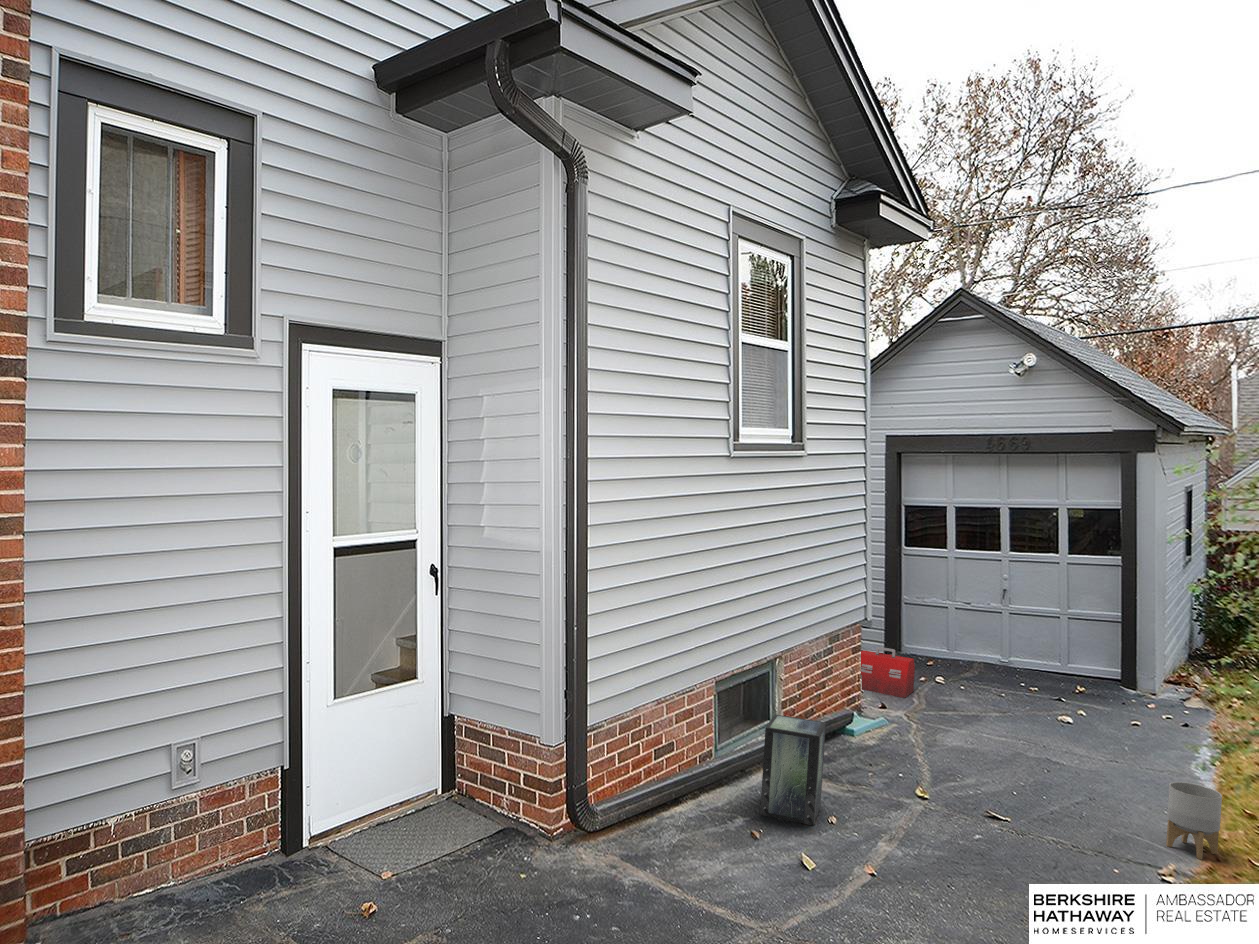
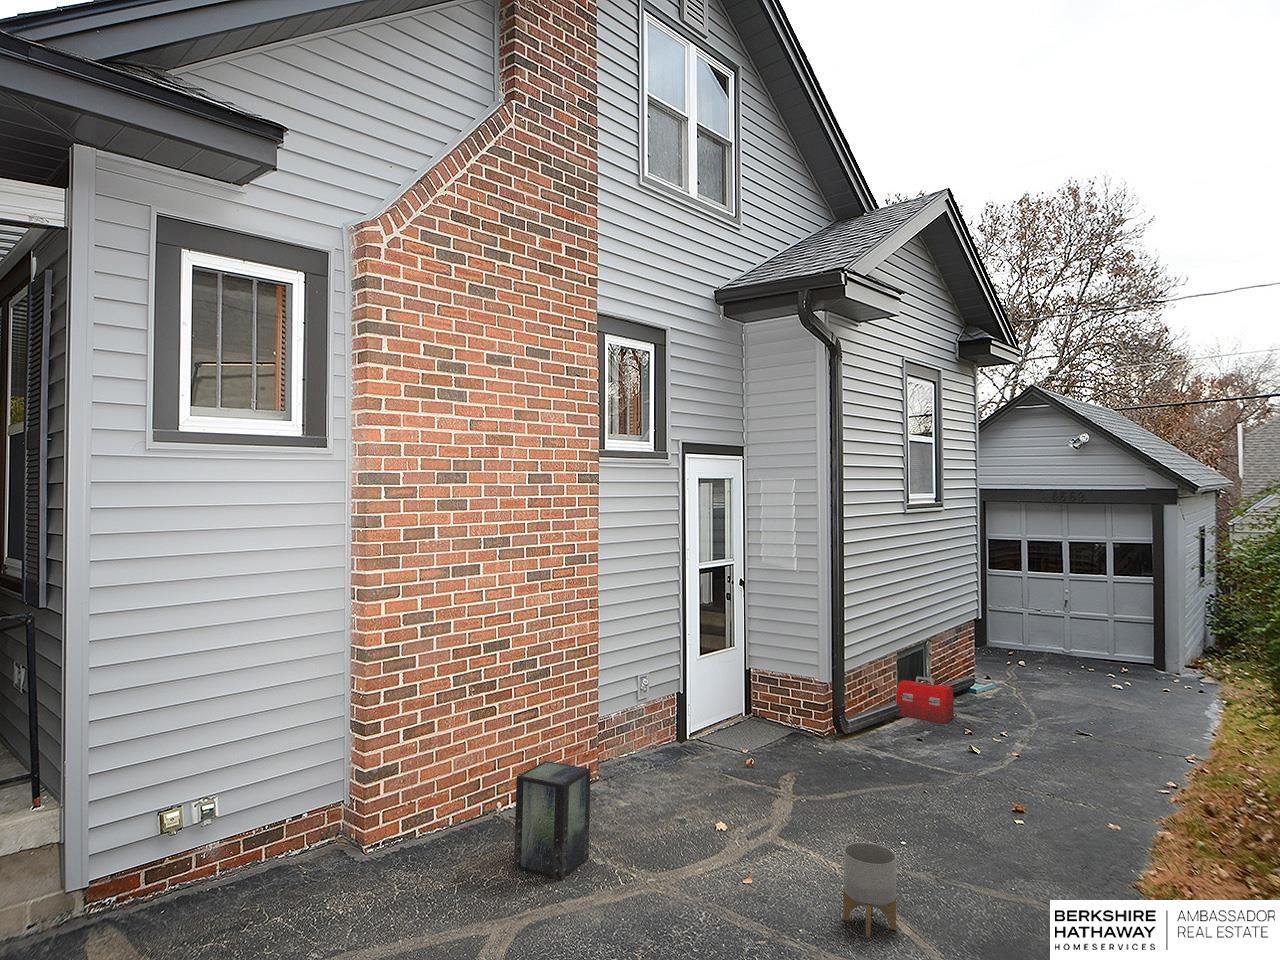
storage box: present [760,715,826,826] -> present [514,761,591,880]
planter: present [1166,782,1222,859] -> present [843,842,896,937]

